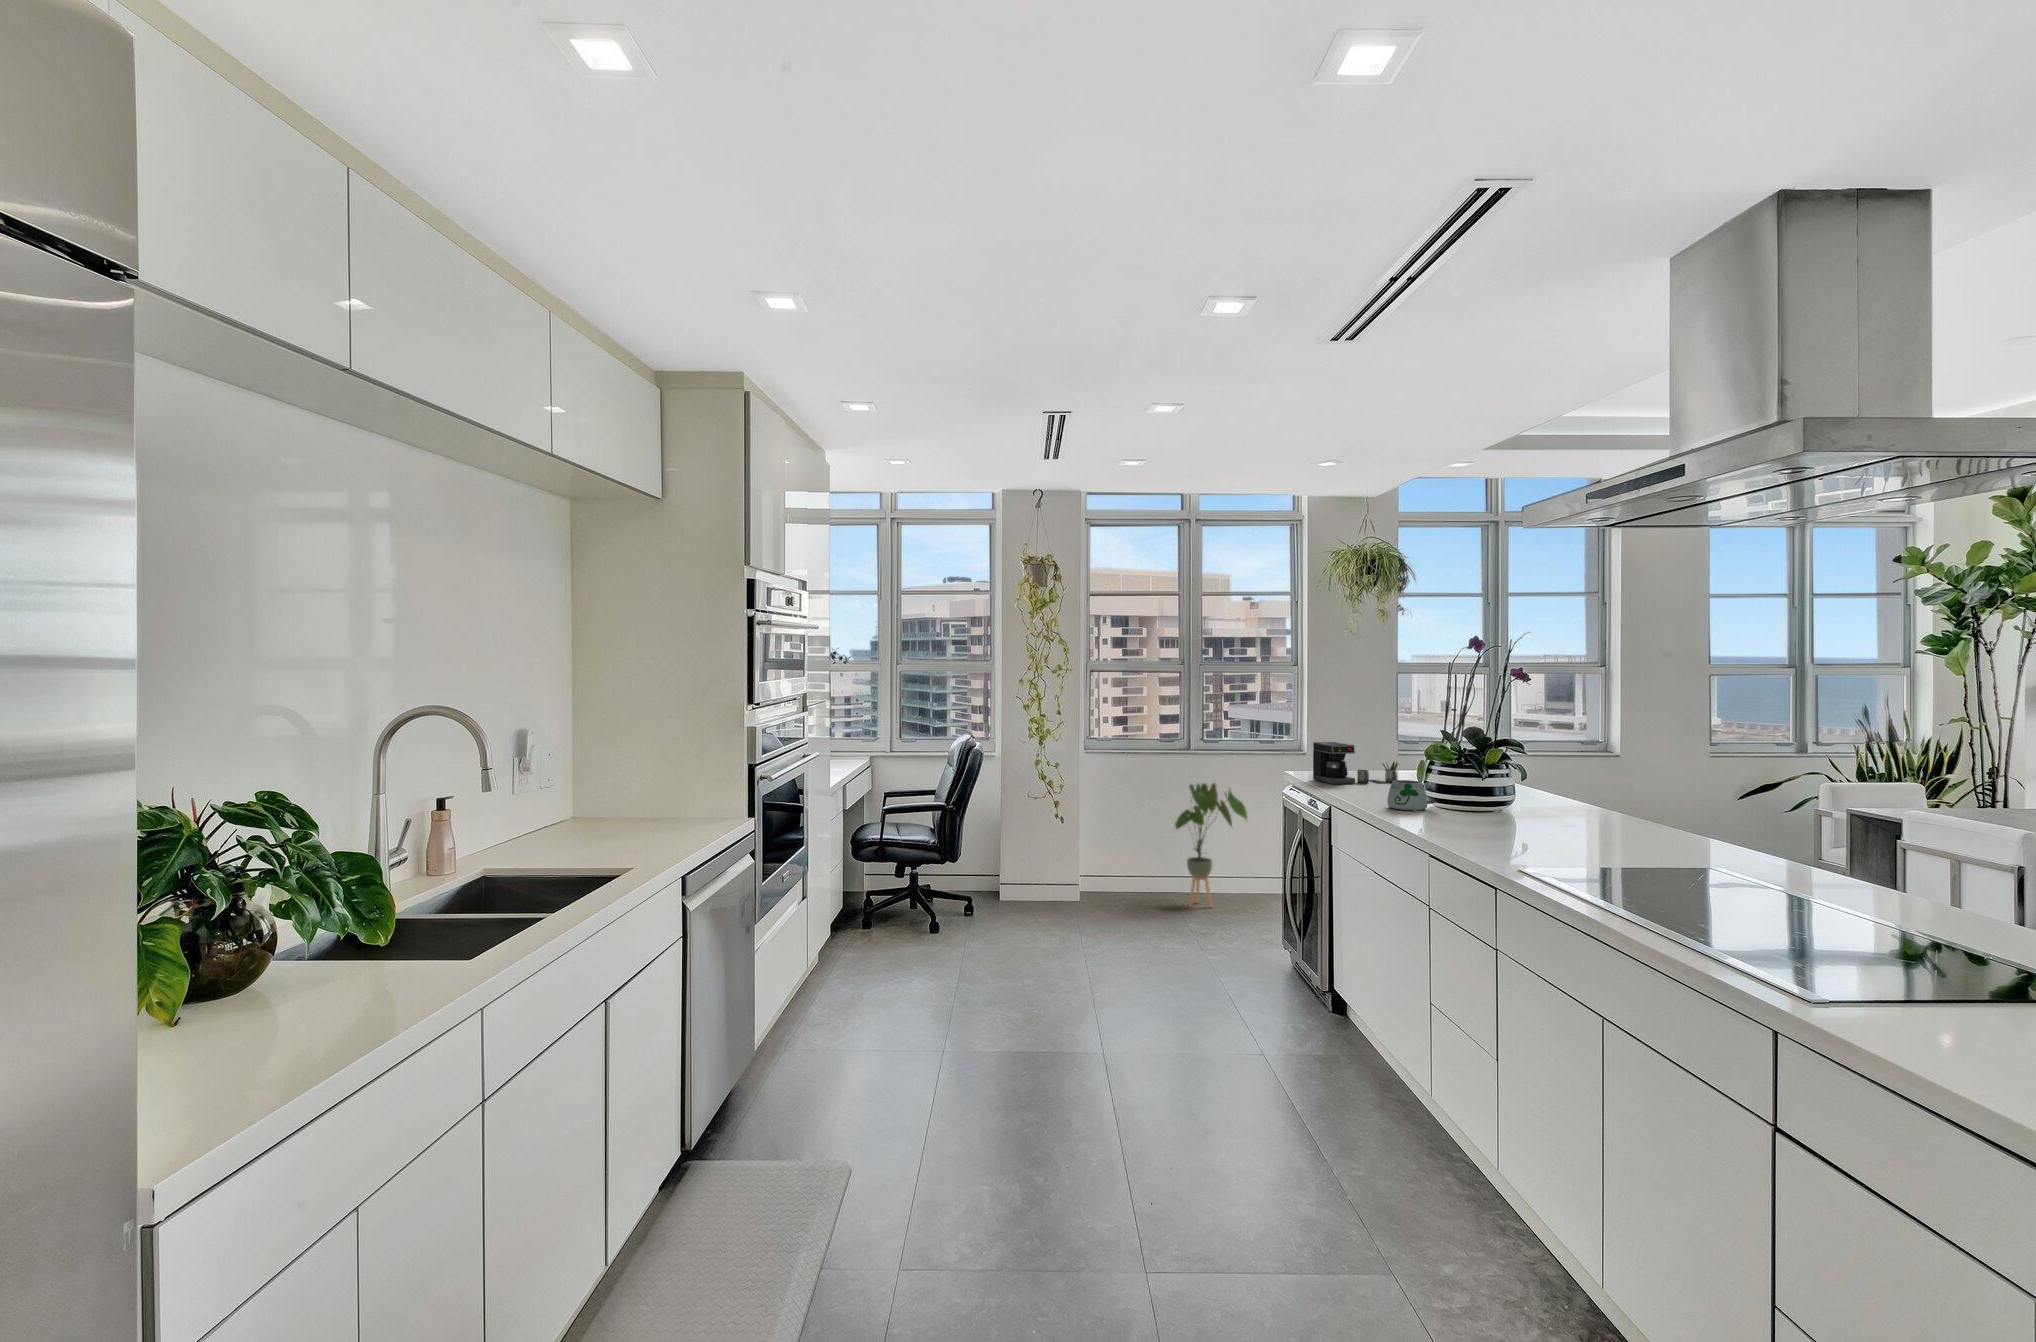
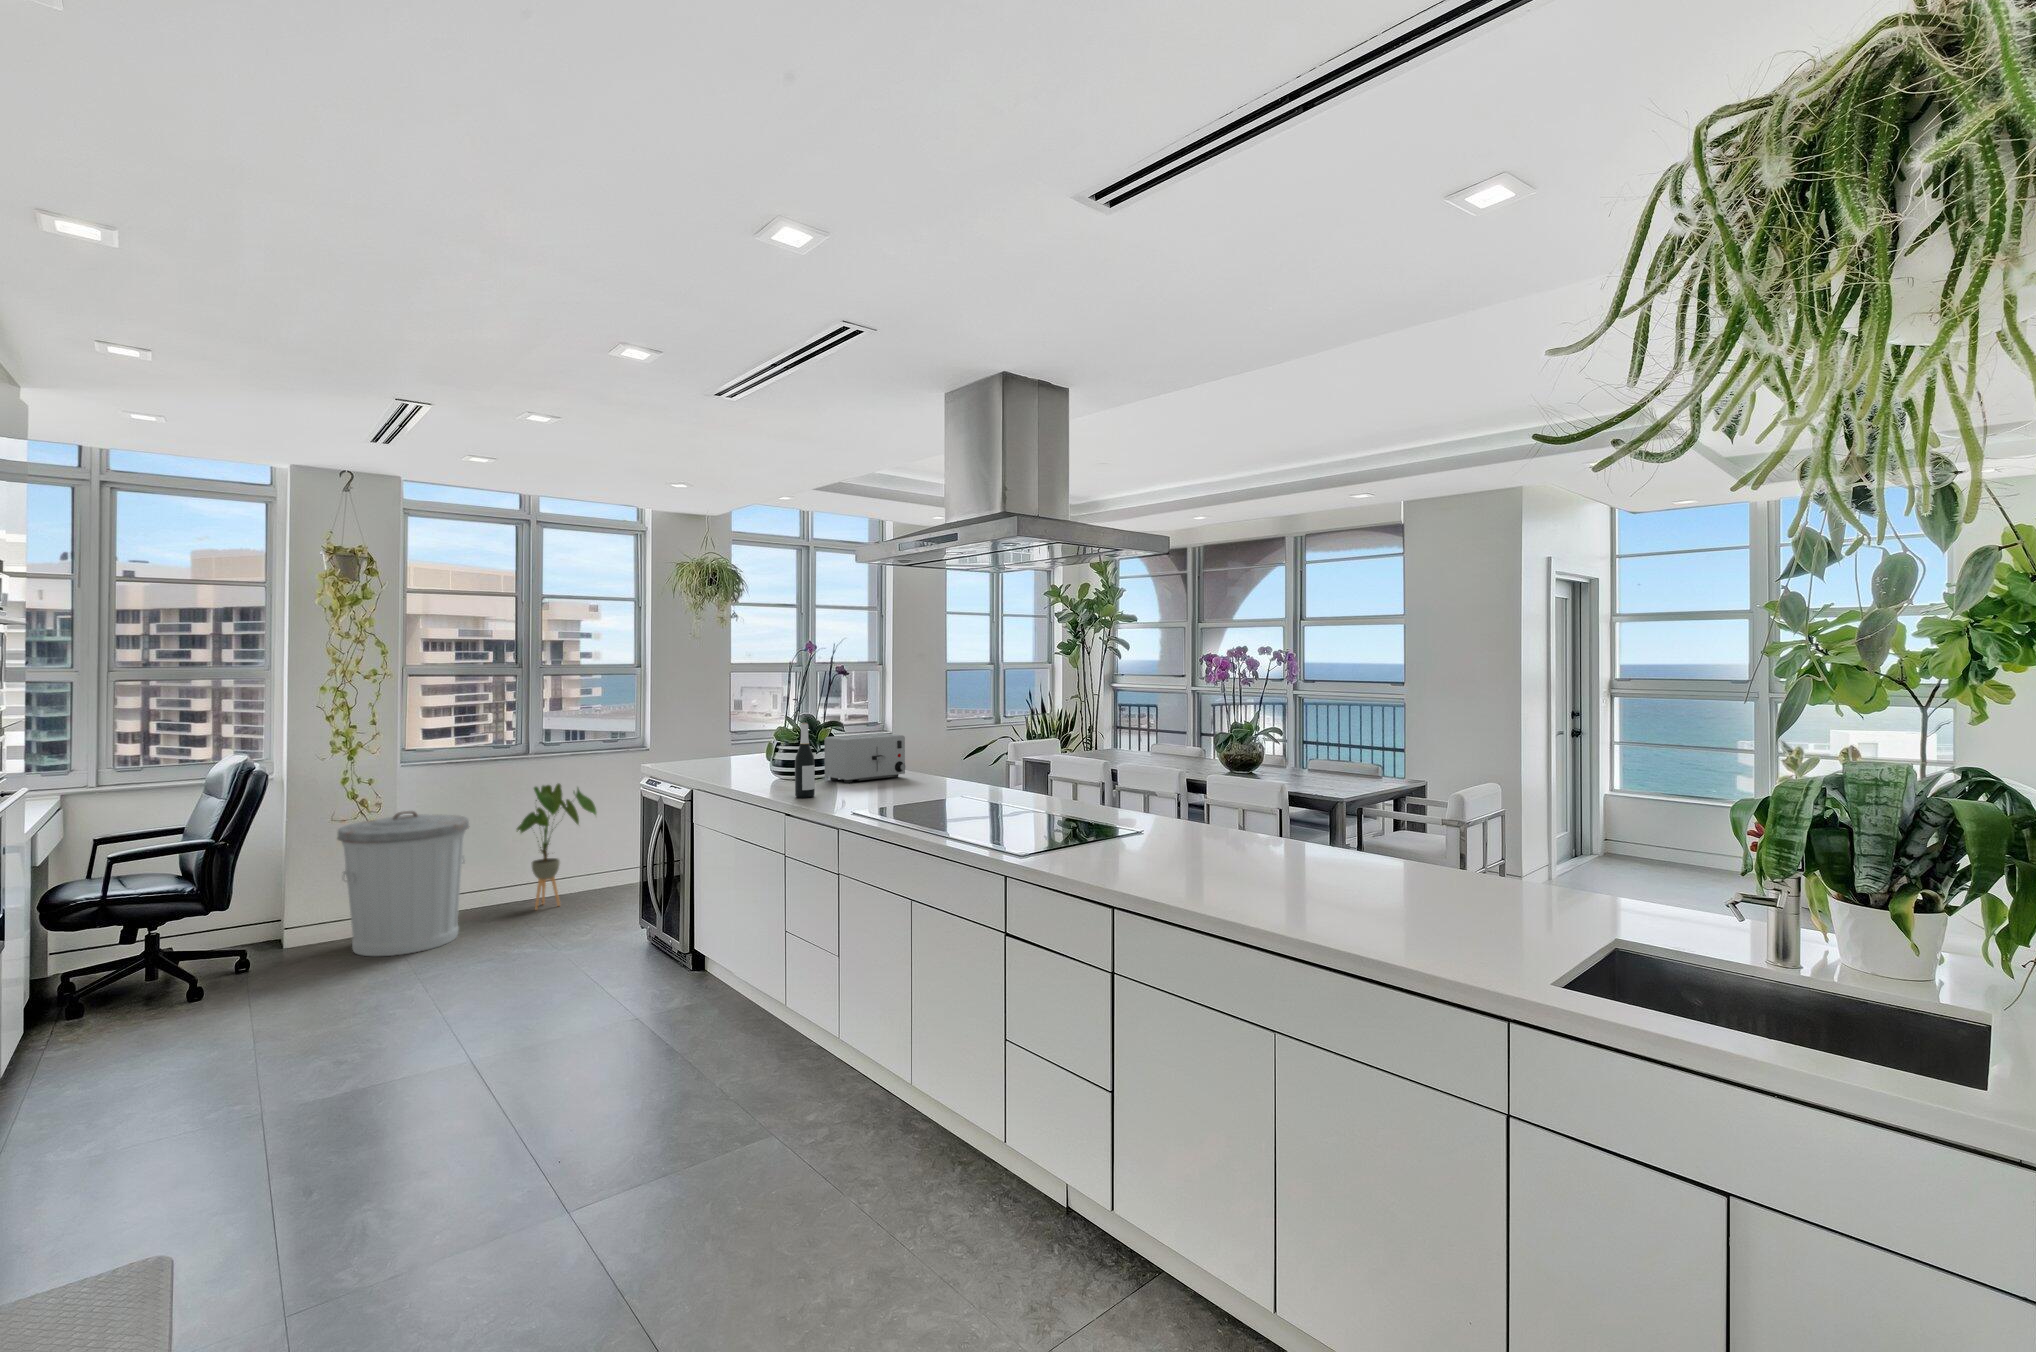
wine bottle: none [1444,739,1472,838] -> present [795,723,815,798]
coffee maker: present [1313,742,1399,784] -> none [671,734,744,770]
toaster: none [1495,758,1619,822] -> present [825,733,905,783]
mug: present [1387,780,1437,812] -> none [745,760,785,784]
trash can: none [1028,797,1129,929] -> present [337,811,469,956]

